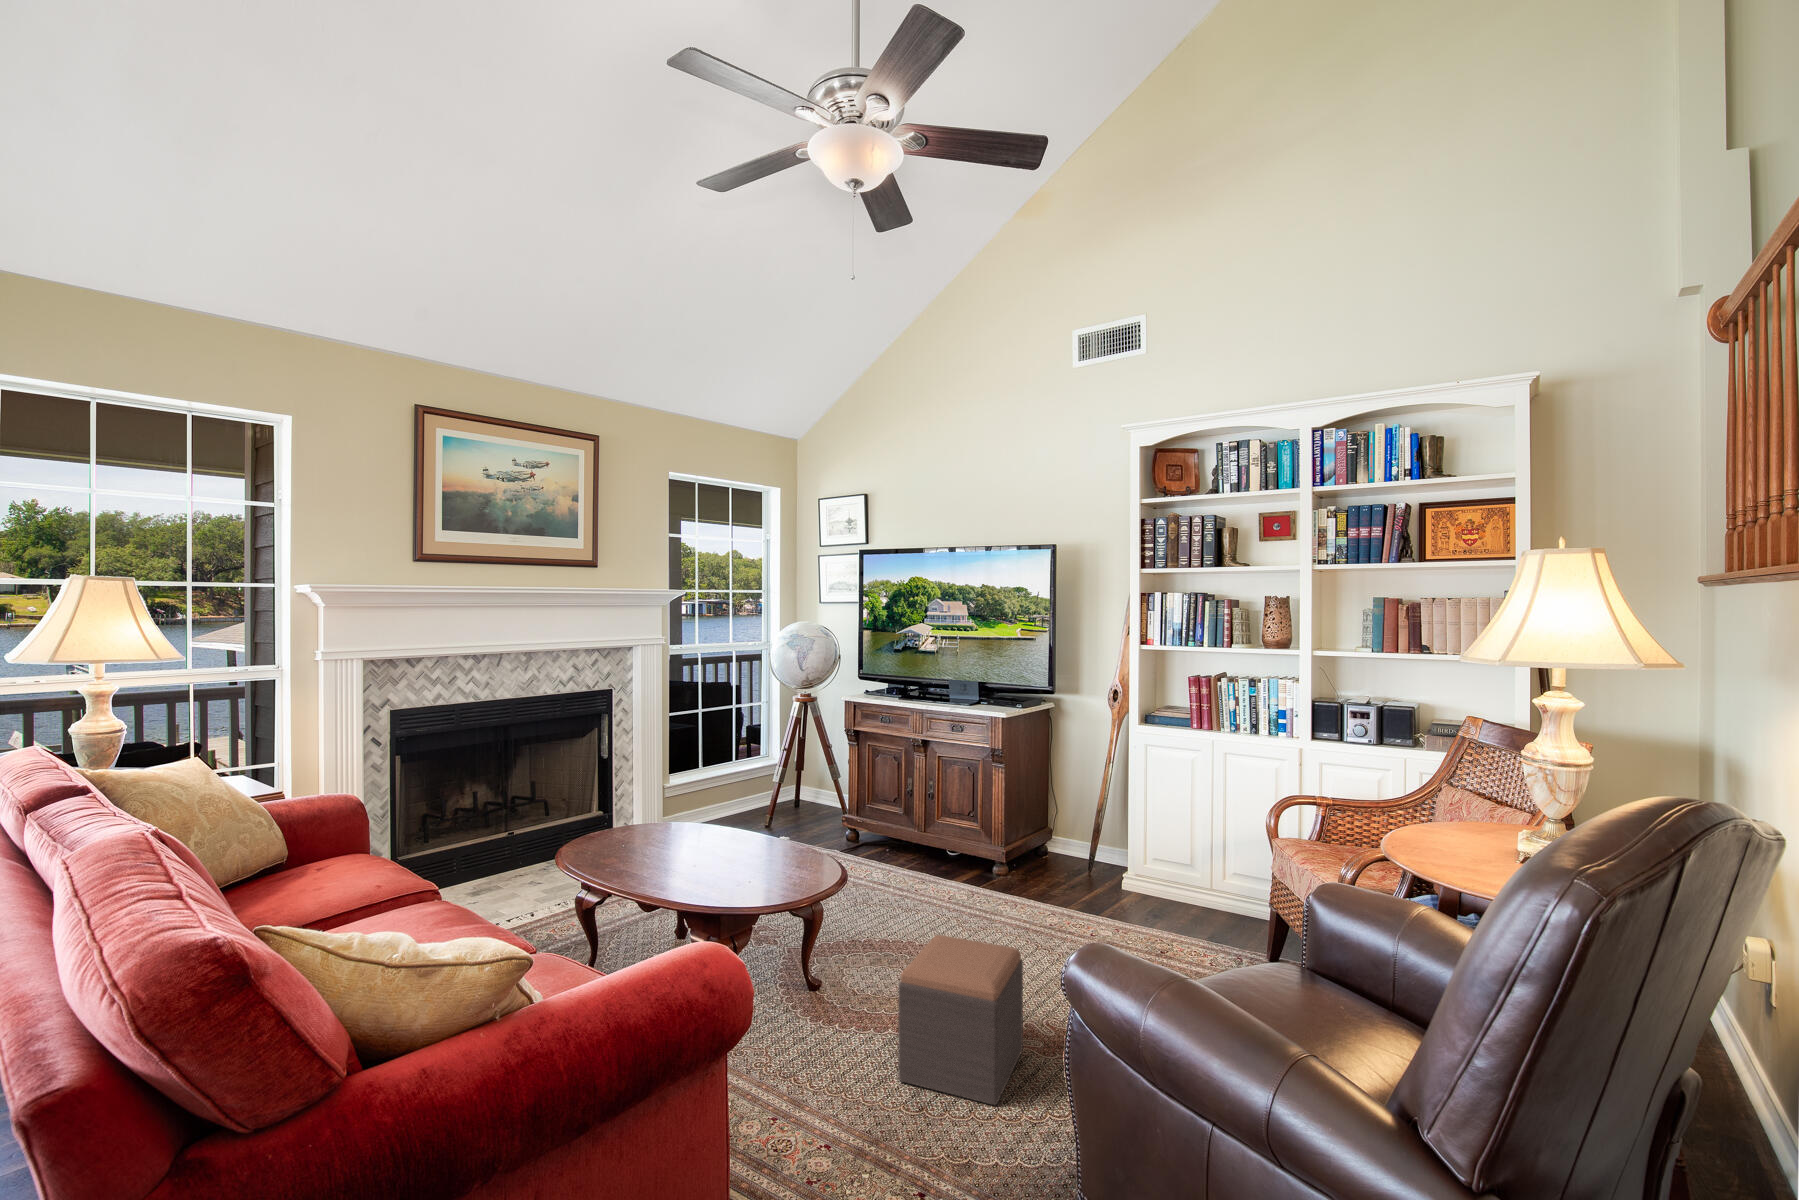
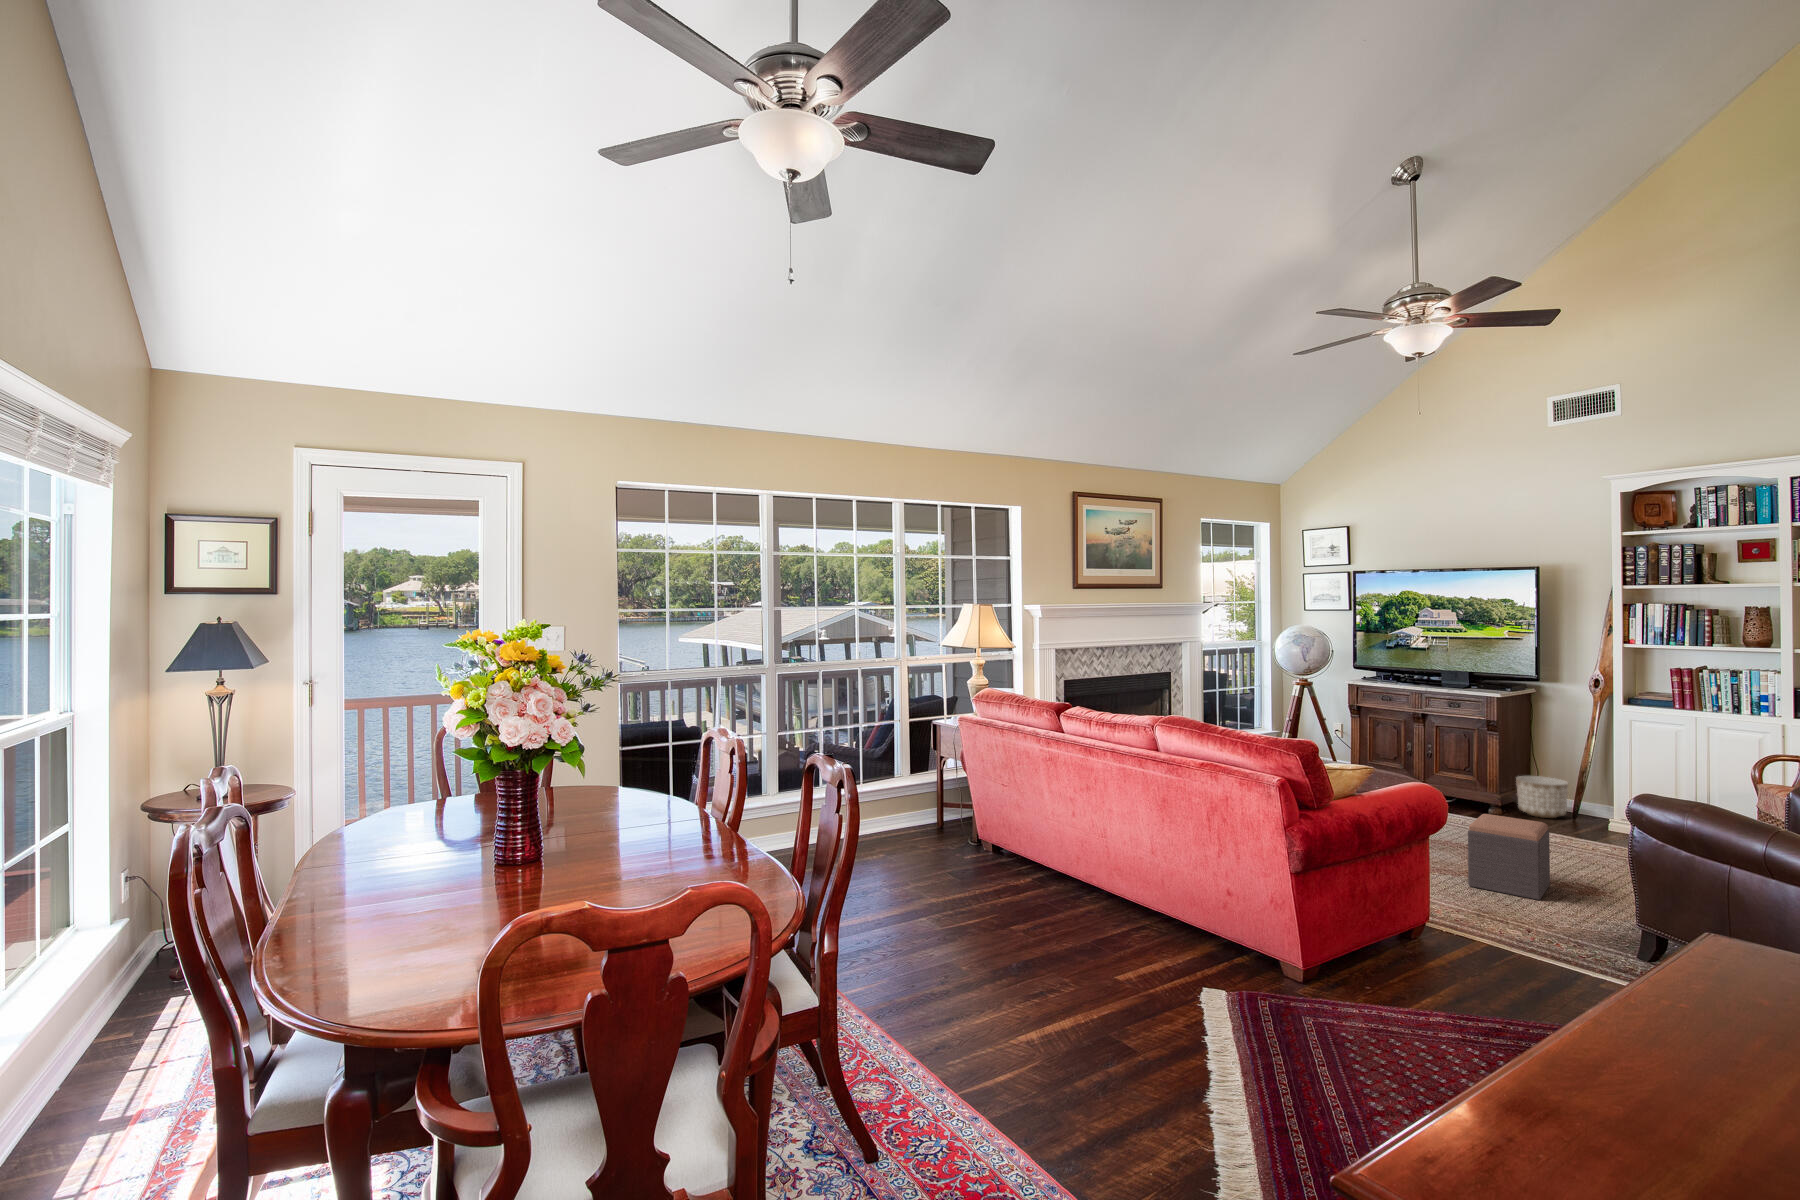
planter: none [1026,819,1082,878] -> present [1516,776,1568,818]

